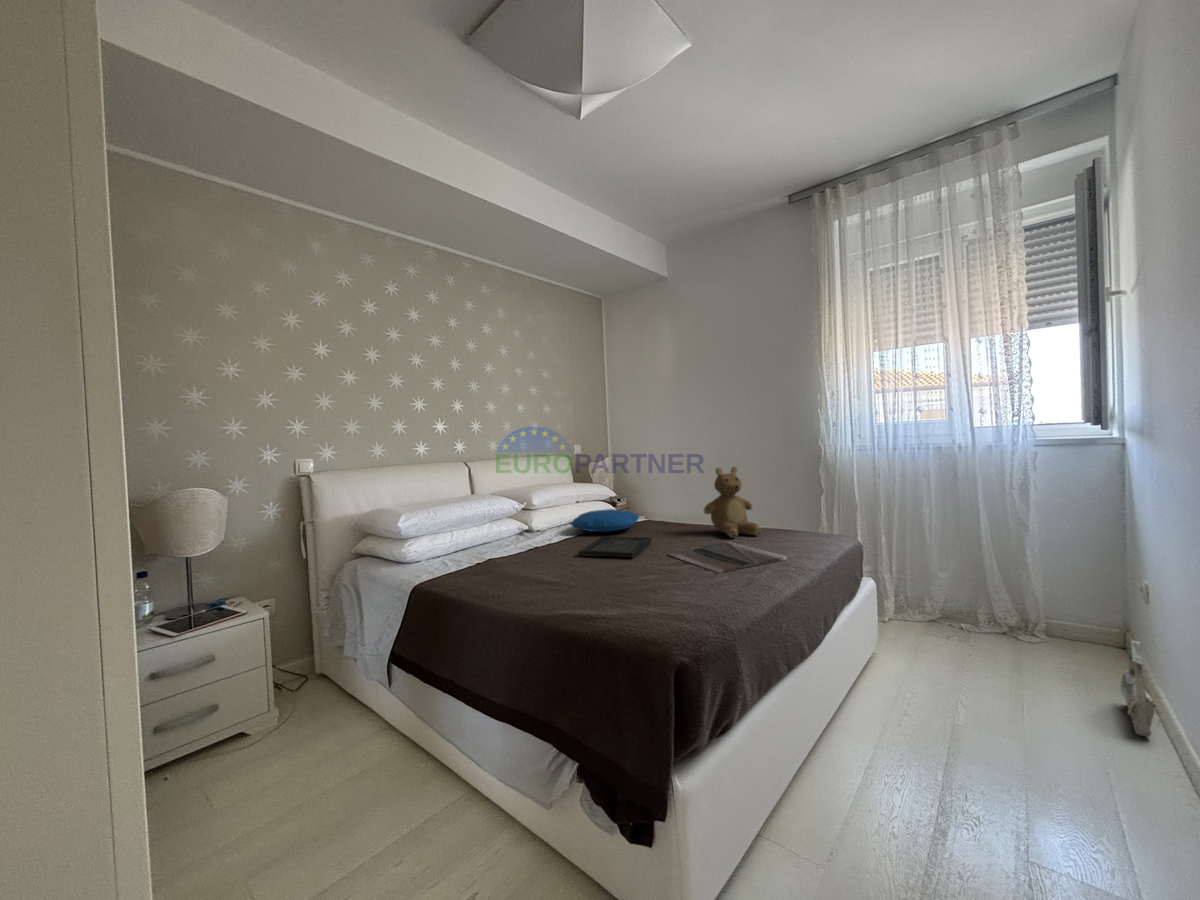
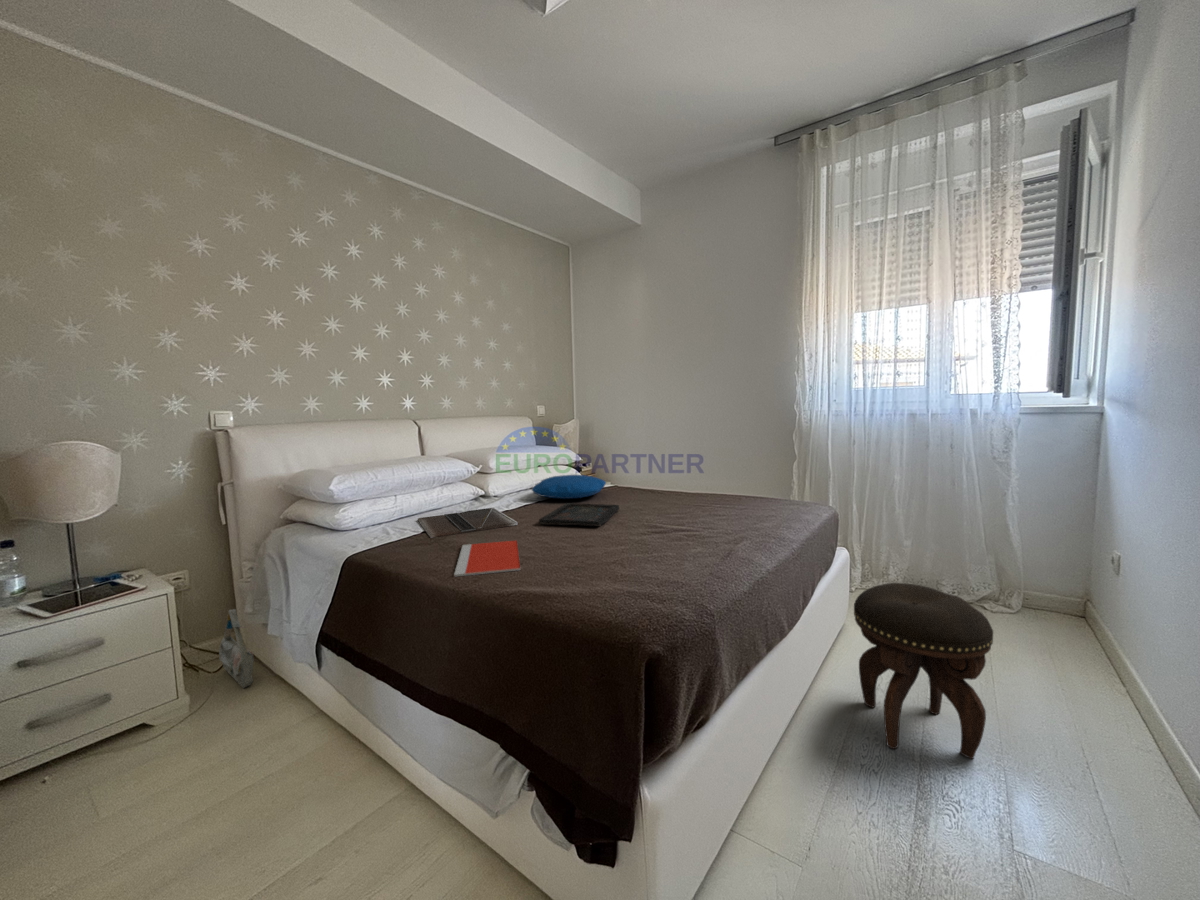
teddy bear: present [704,467,761,538] -> none [675,430,735,506]
laptop: present [668,542,787,573] -> present [418,508,518,538]
notebook: none [509,570,566,601] -> present [454,541,520,577]
footstool: none [874,610,1007,780] -> present [854,583,993,759]
bag: present [1121,640,1156,737] -> present [219,609,254,688]

